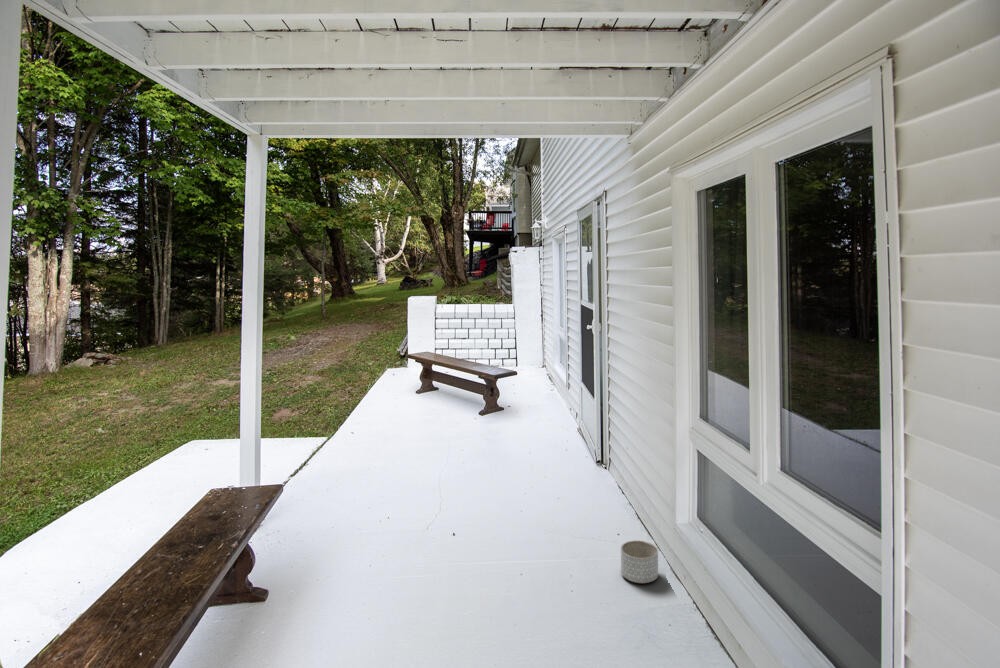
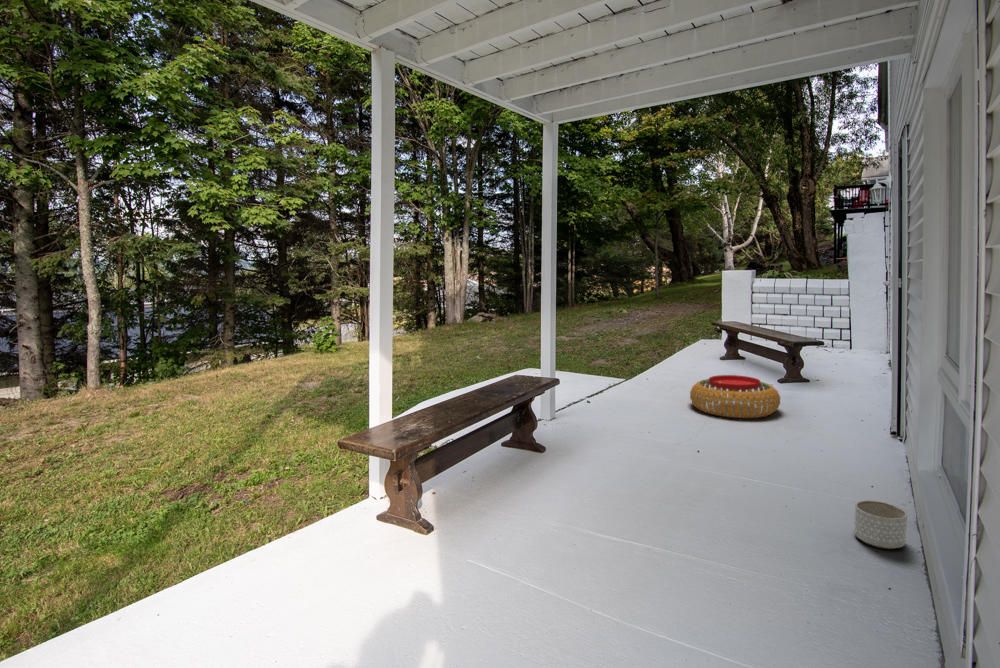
pouf: none [419,419,501,466] -> present [690,375,781,418]

